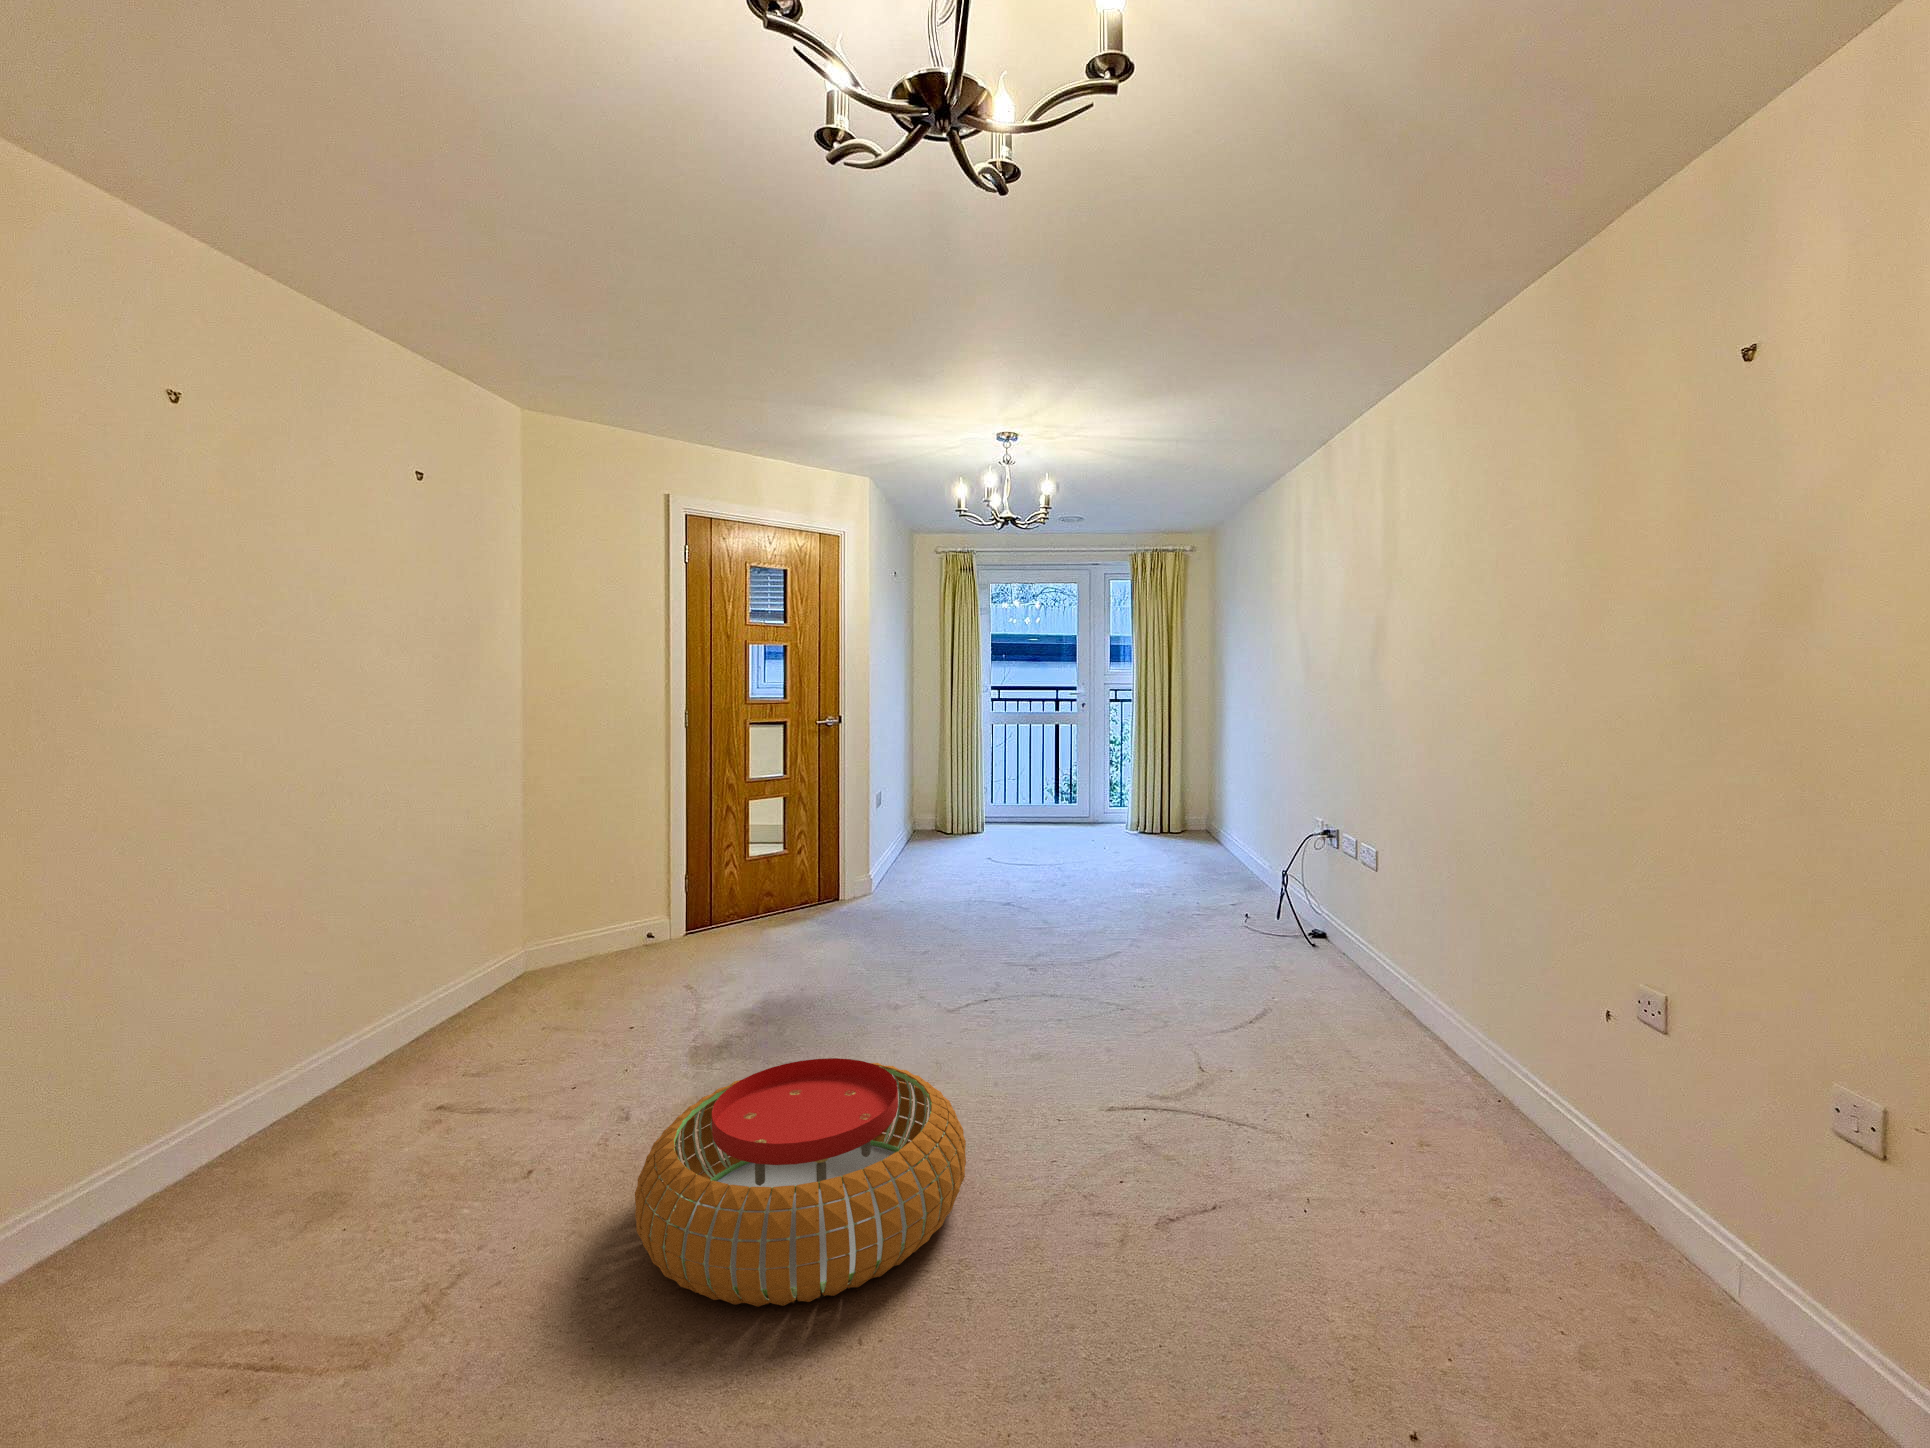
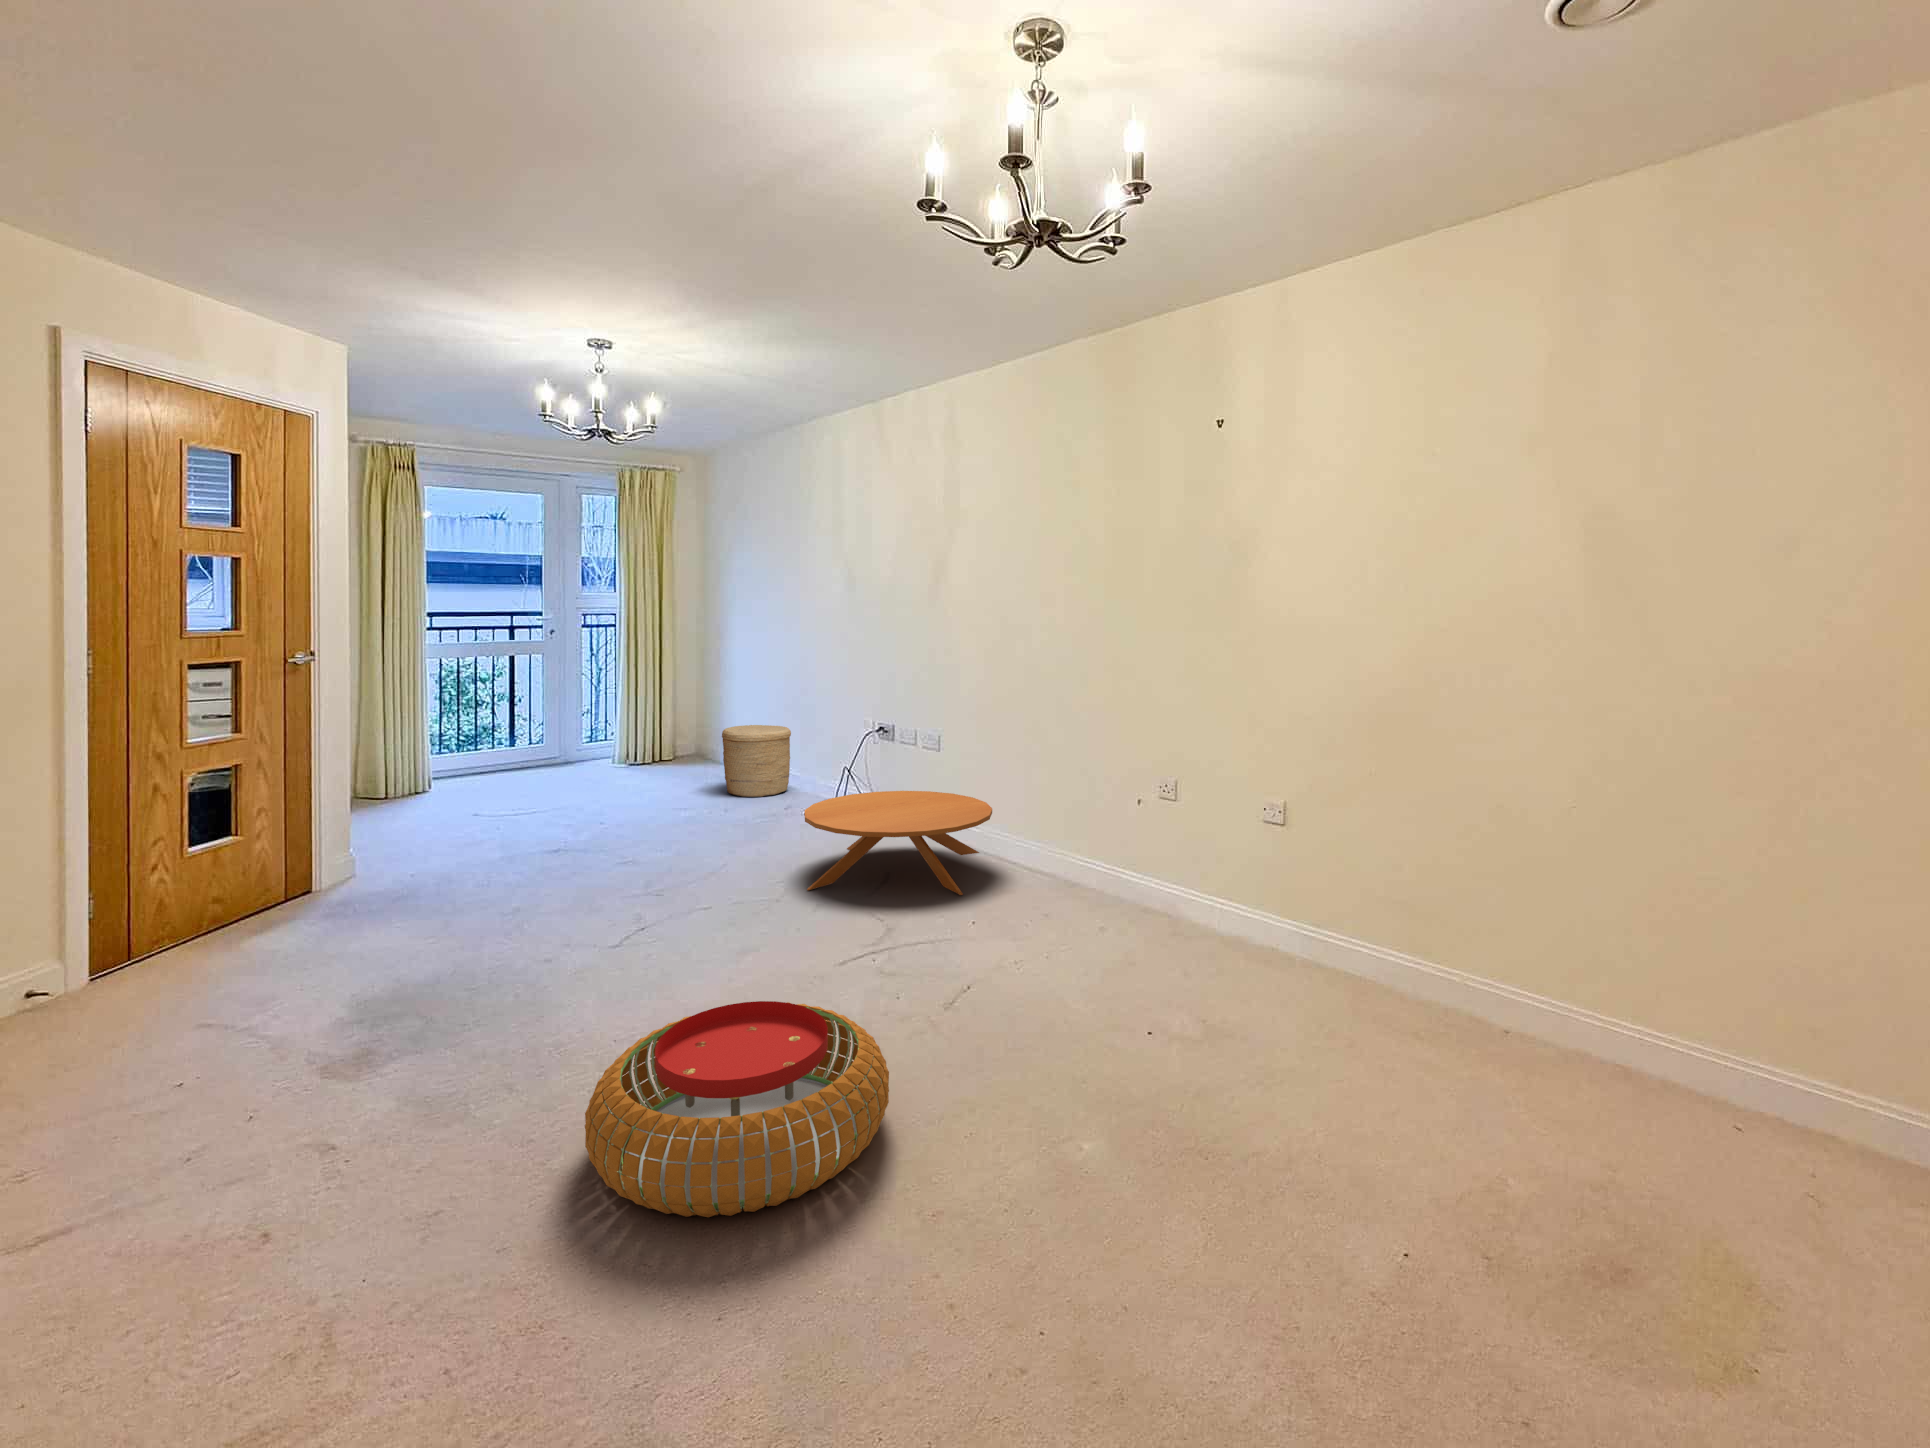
woven basket: none [1190,792,1260,866] -> present [722,725,791,797]
coffee table: none [1161,869,1407,1010] -> present [804,791,992,895]

